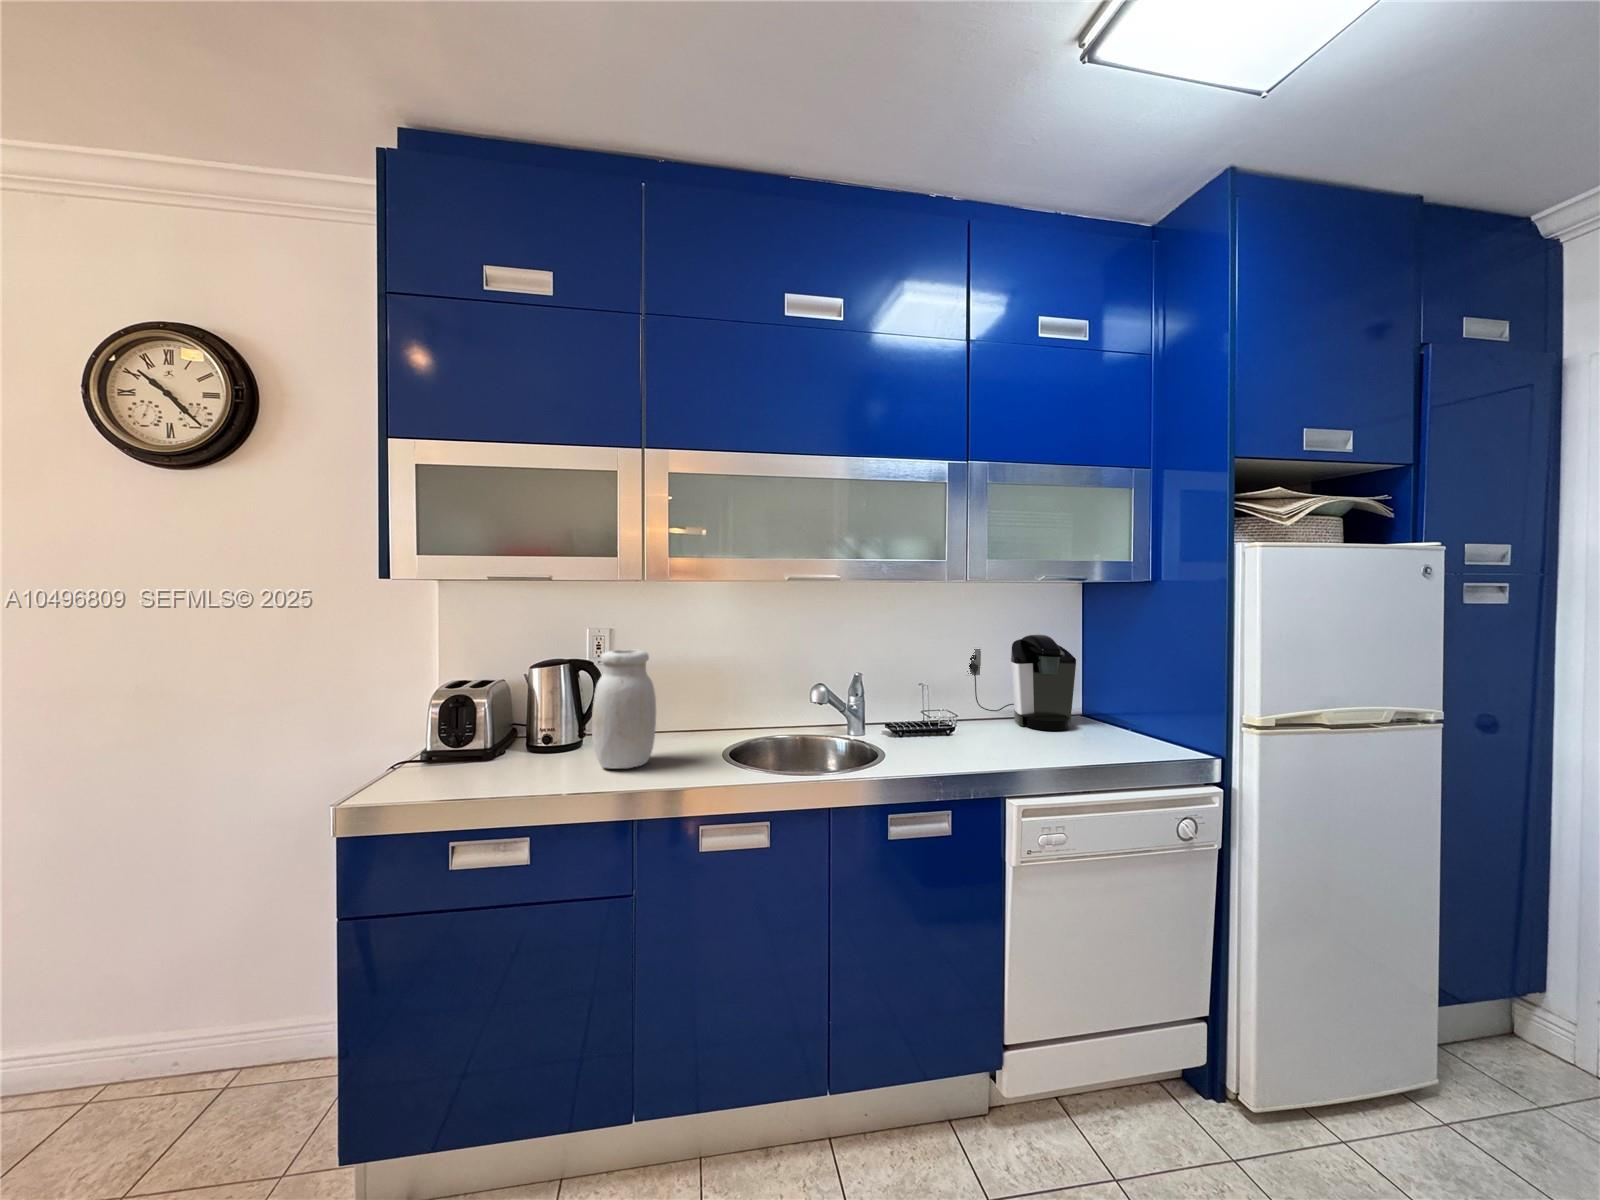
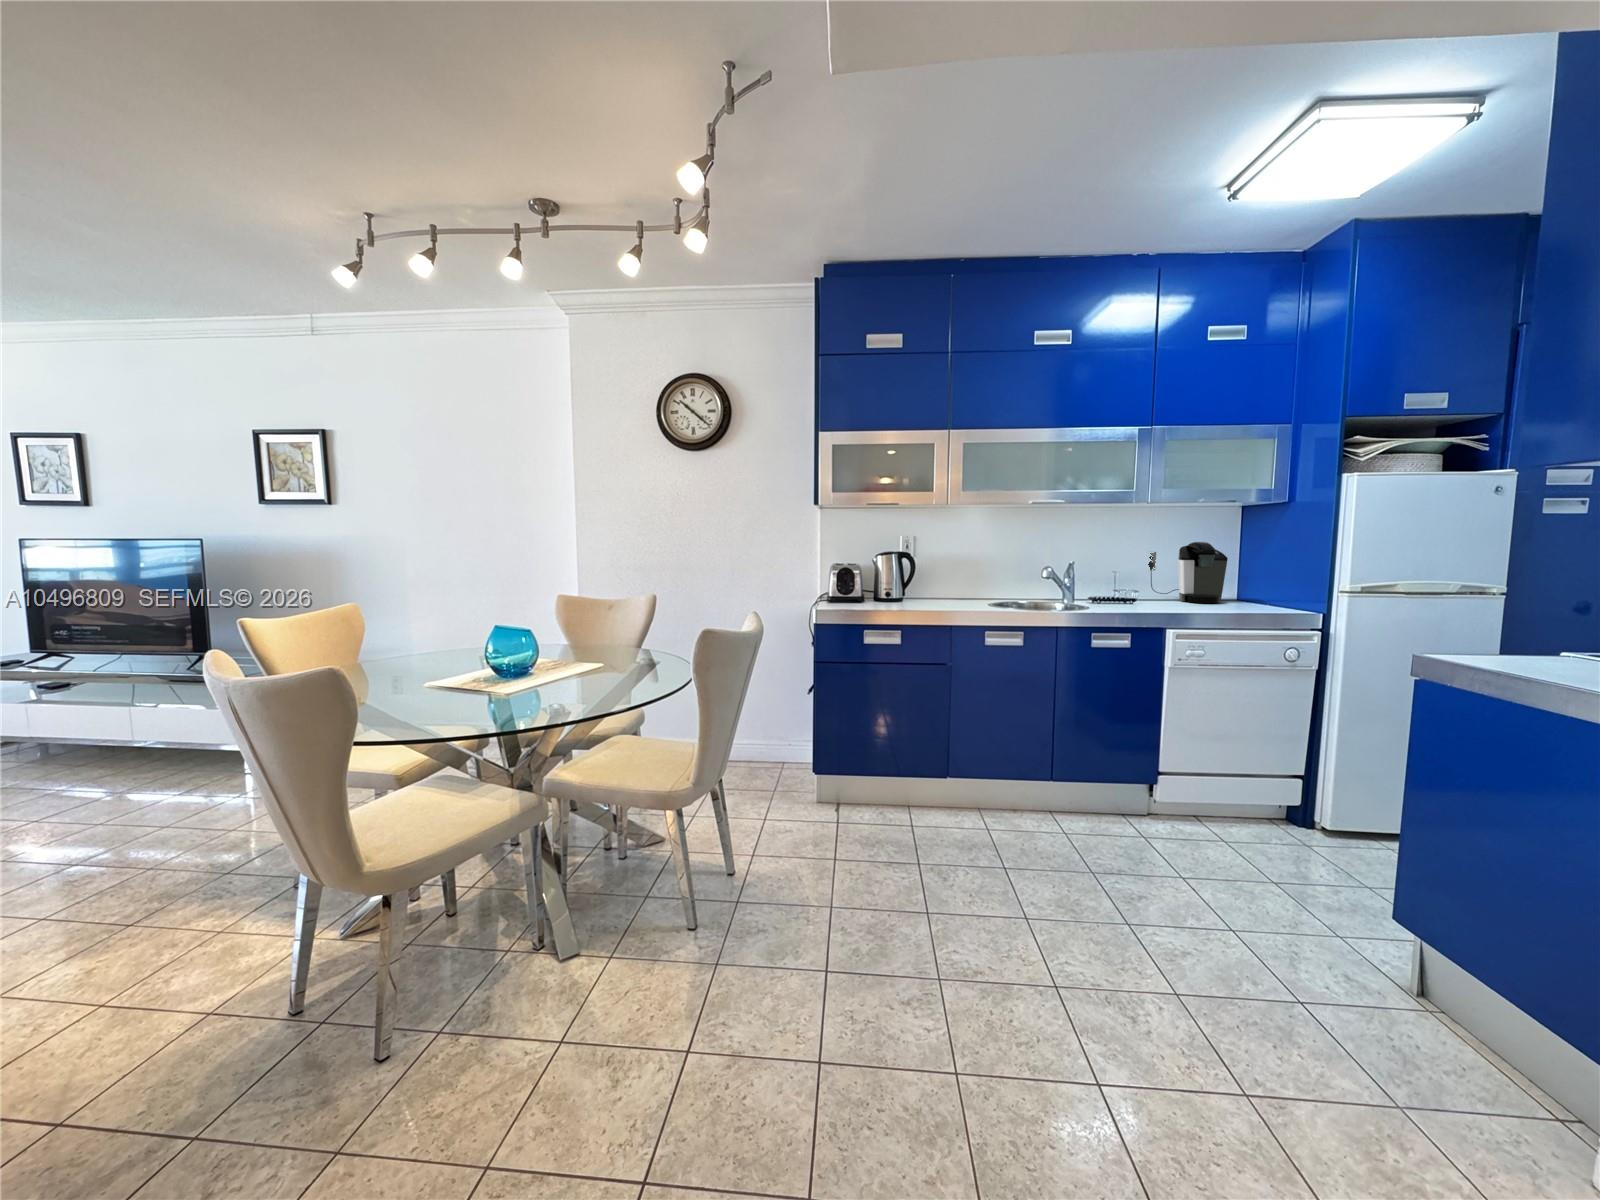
jar: present [592,649,656,769] -> none [918,544,953,607]

